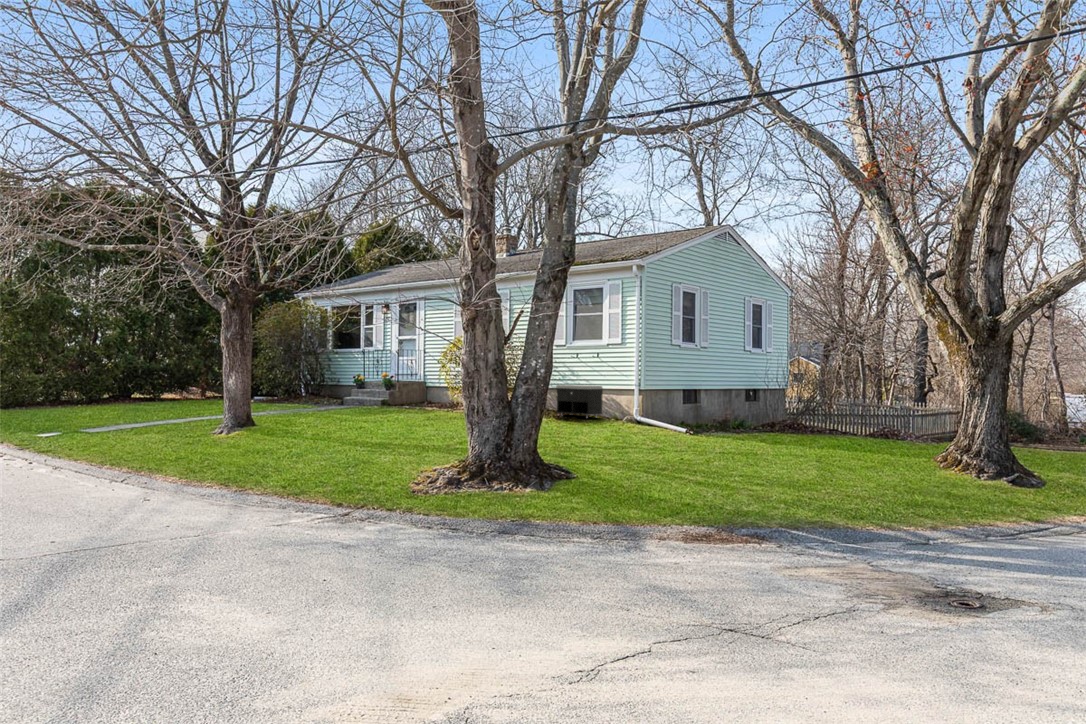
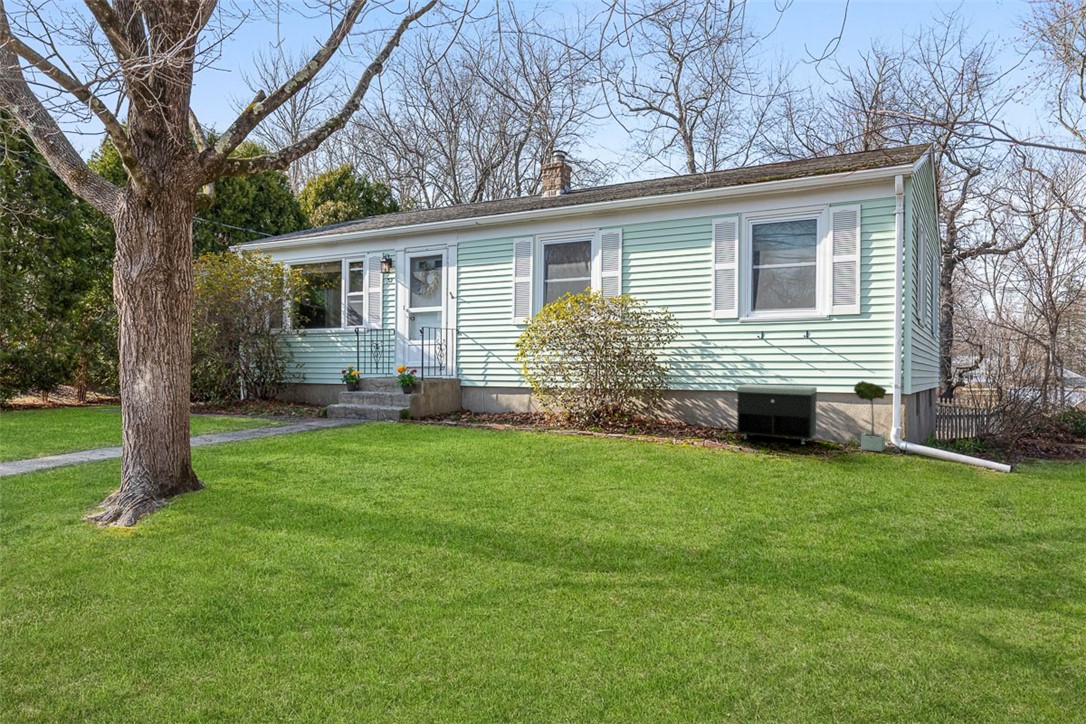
potted tree: none [613,381,630,422] -> present [854,381,886,451]

